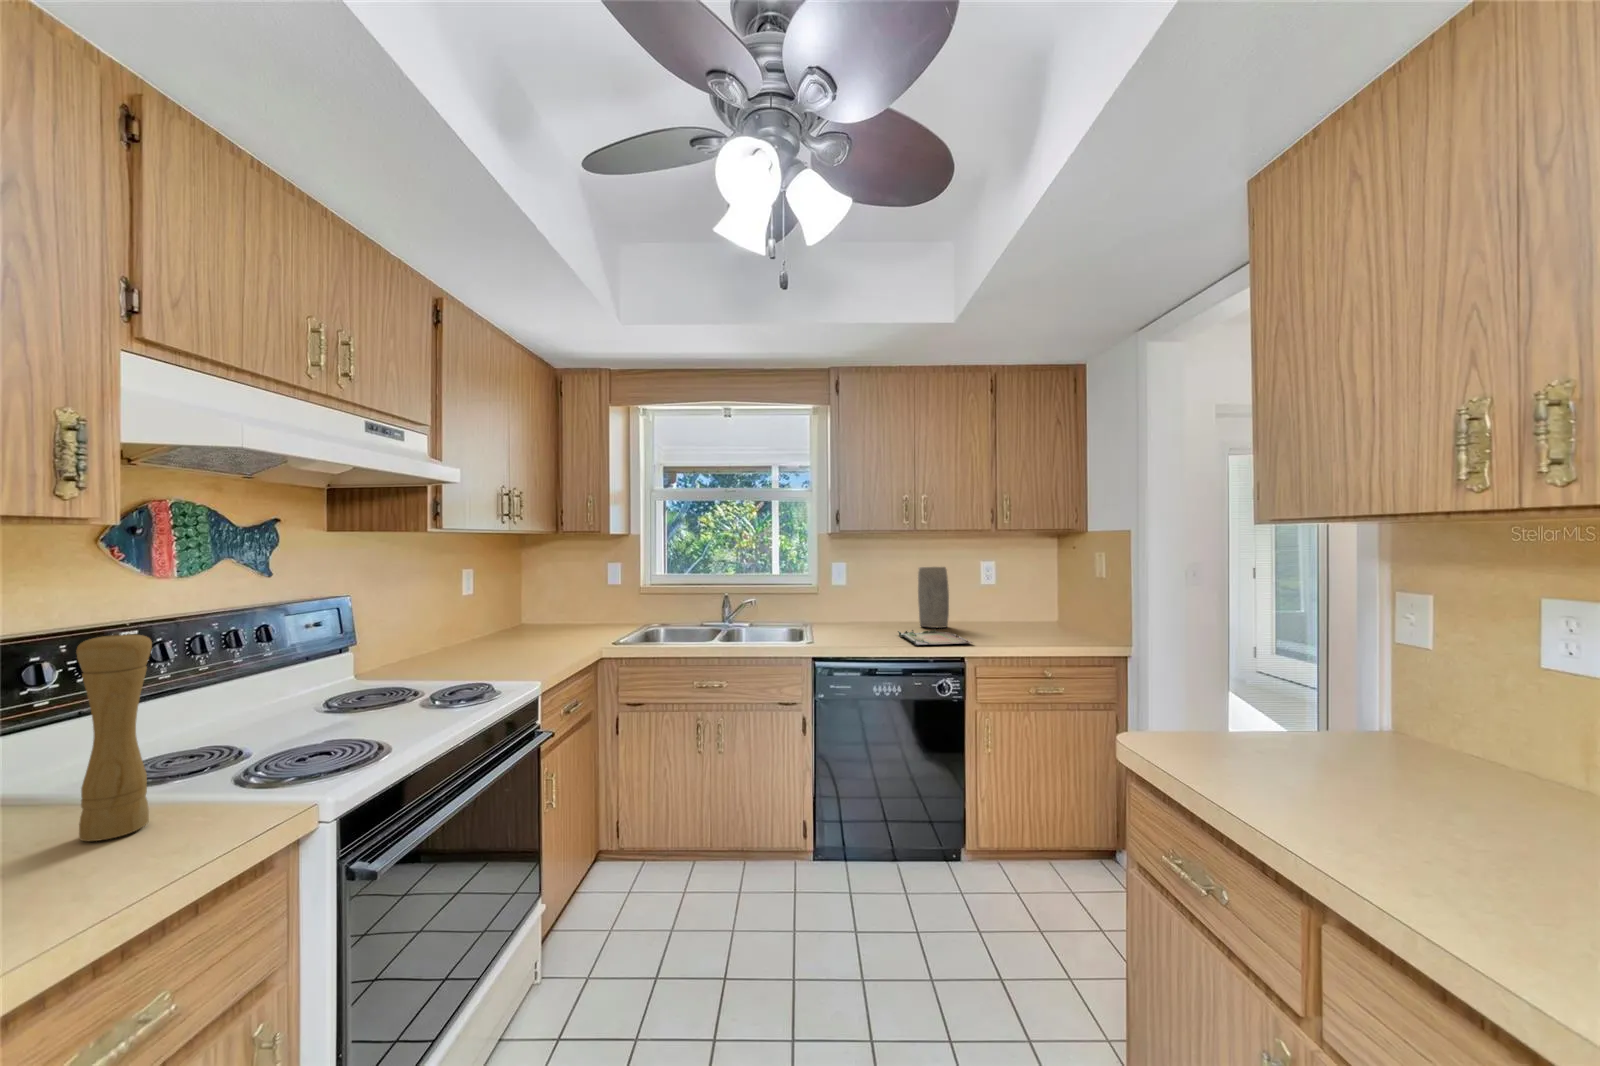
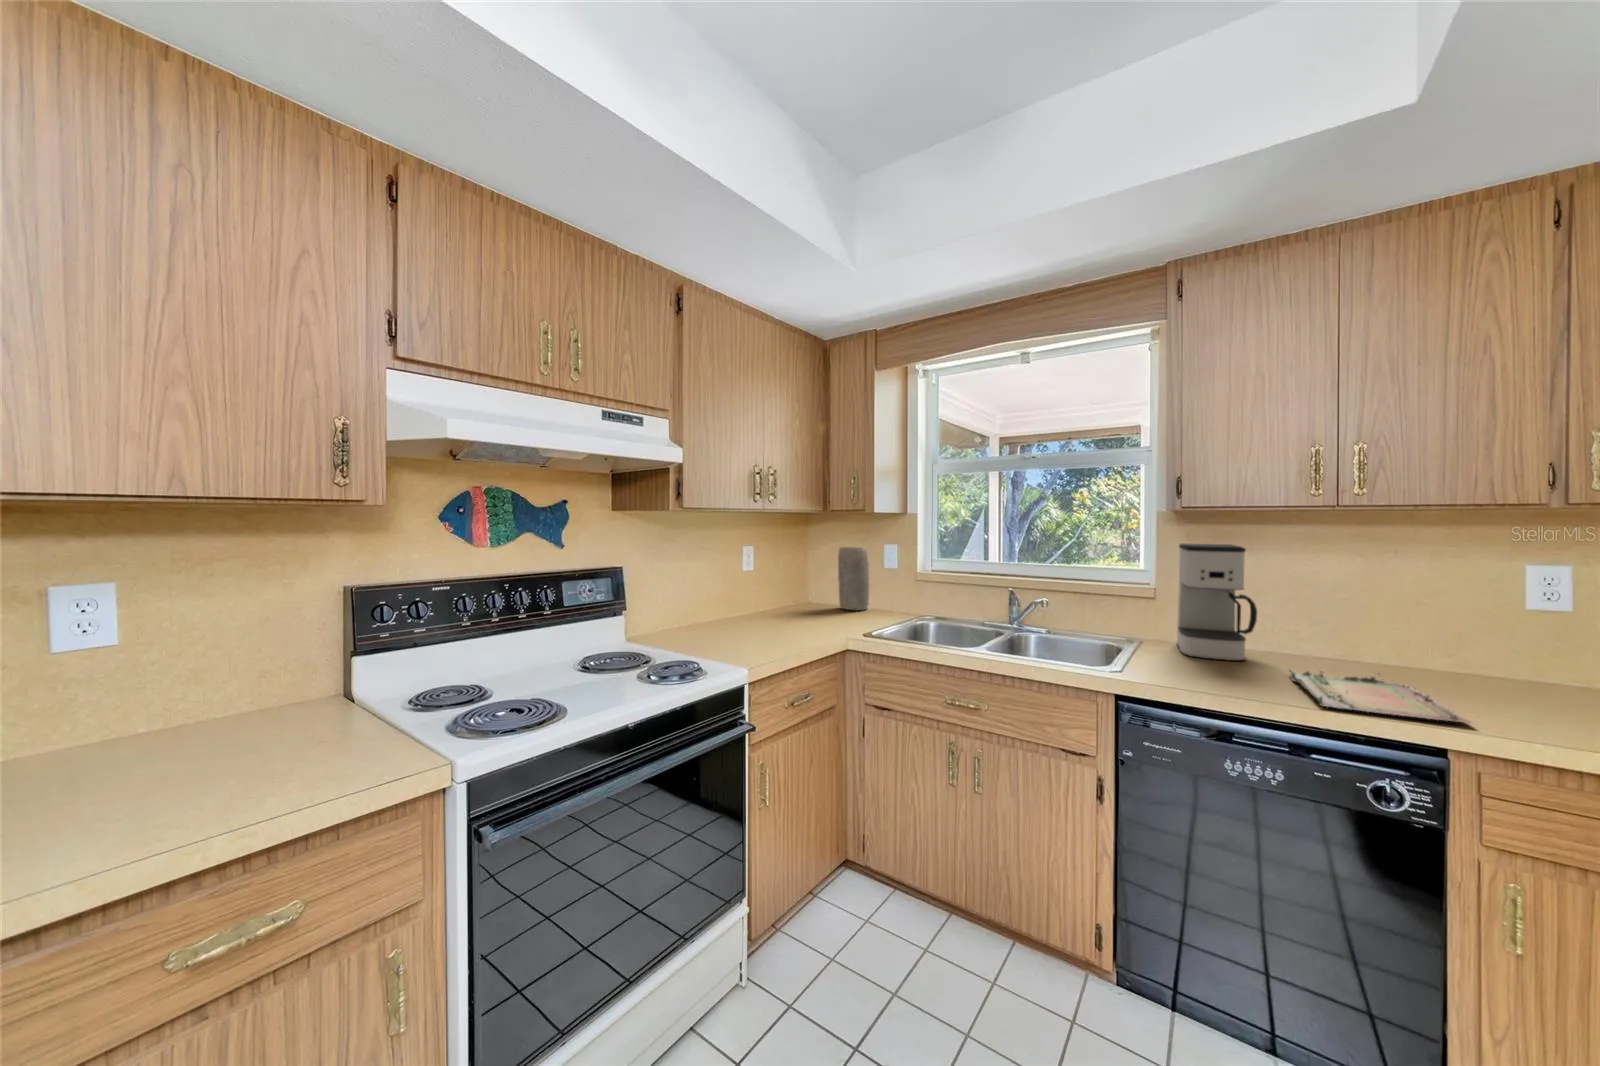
coffee maker: none [836,556,880,632] -> present [1177,544,1257,661]
vase: present [918,567,949,628] -> present [838,547,869,610]
pepper mill: present [77,632,152,841] -> none [165,623,243,825]

